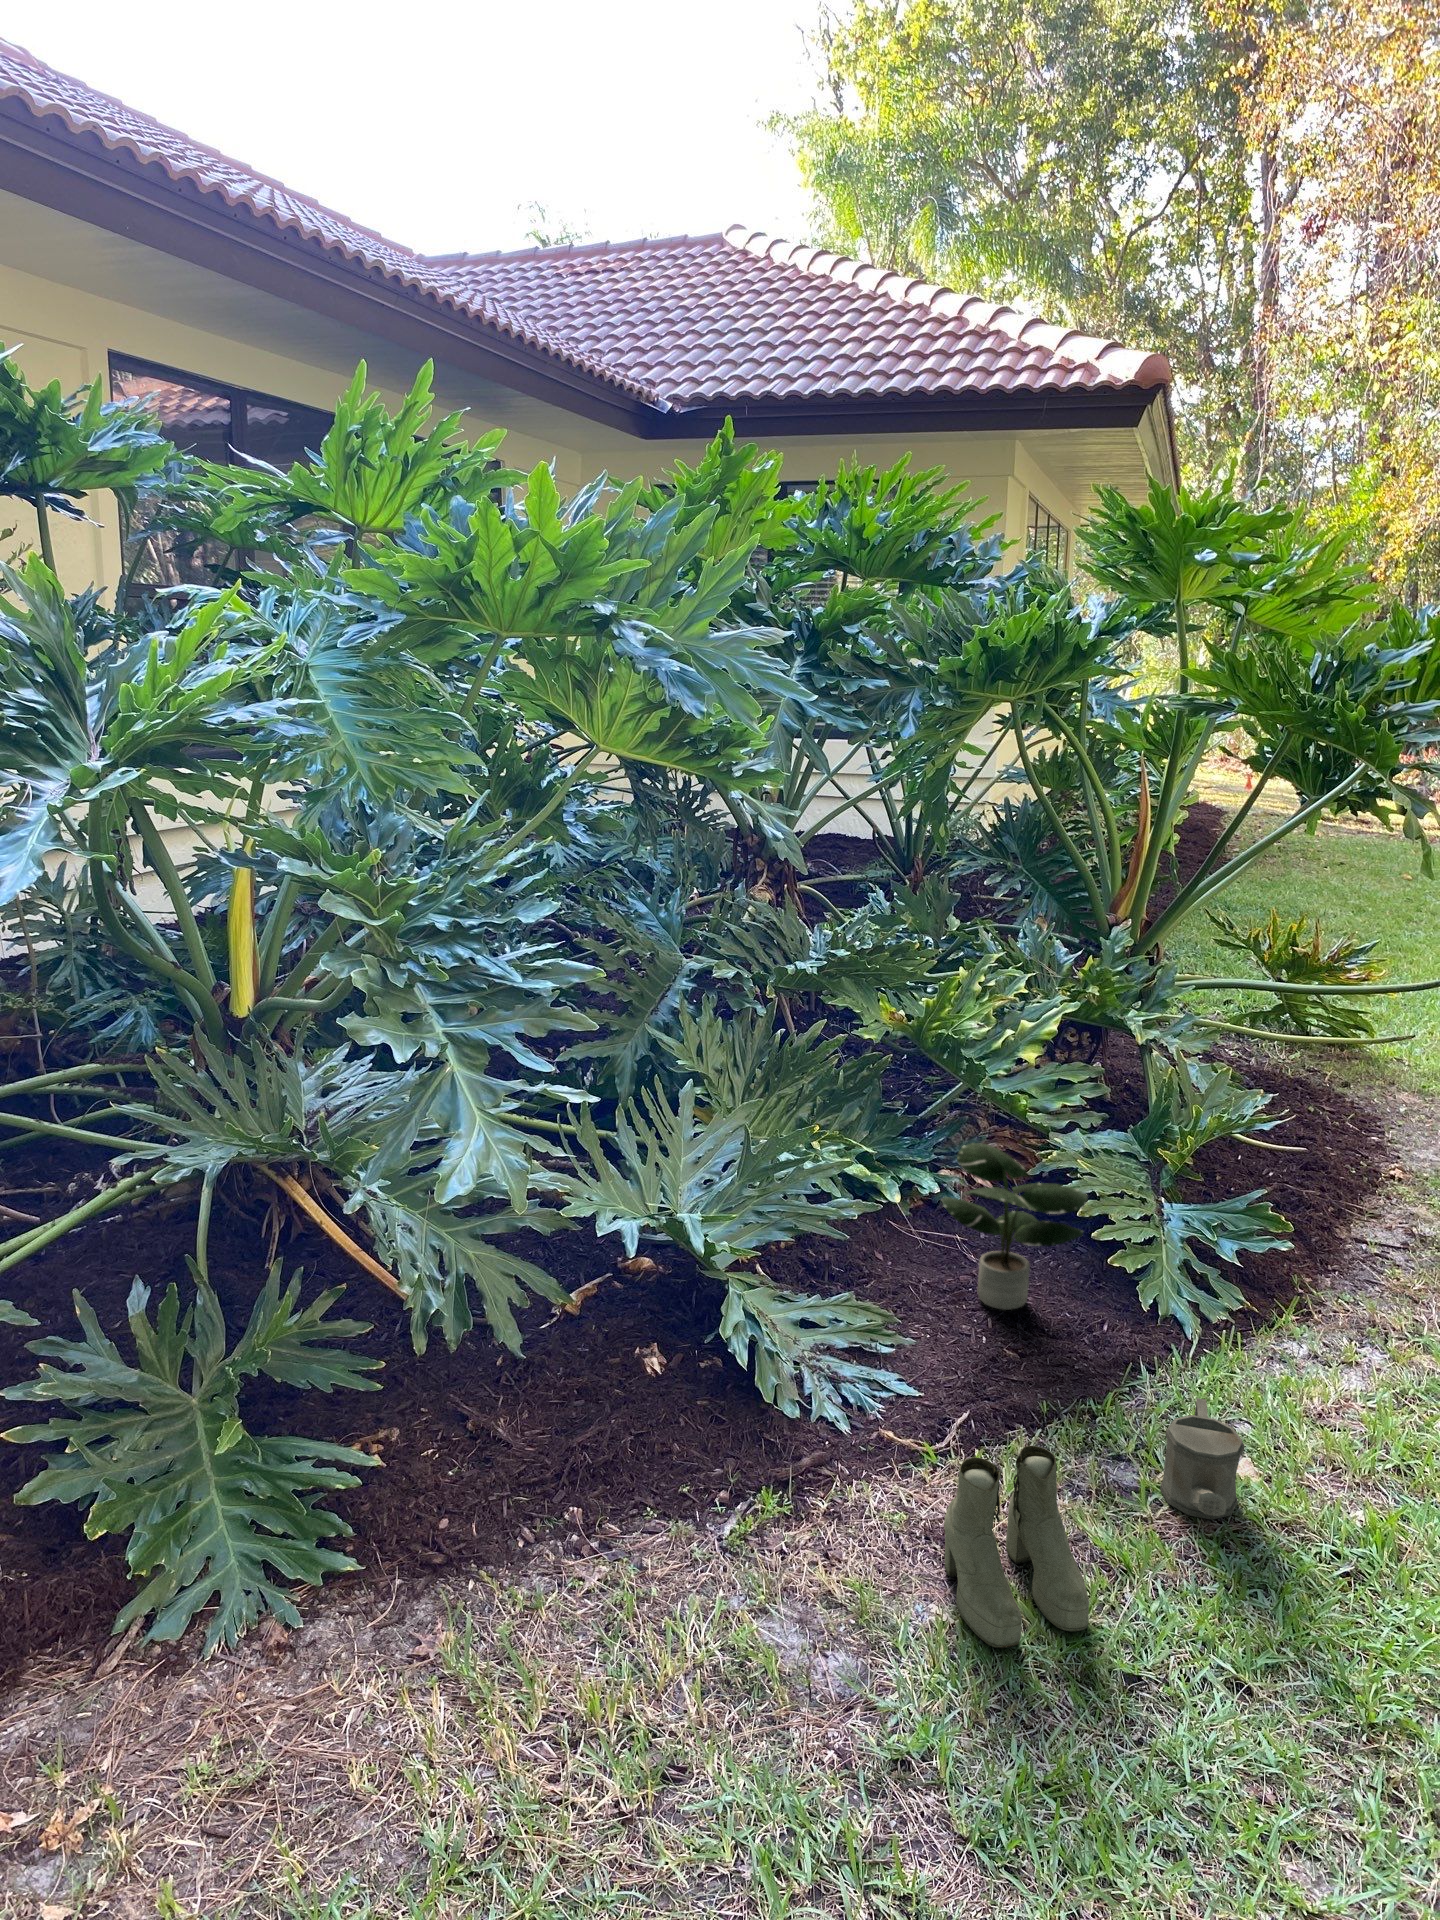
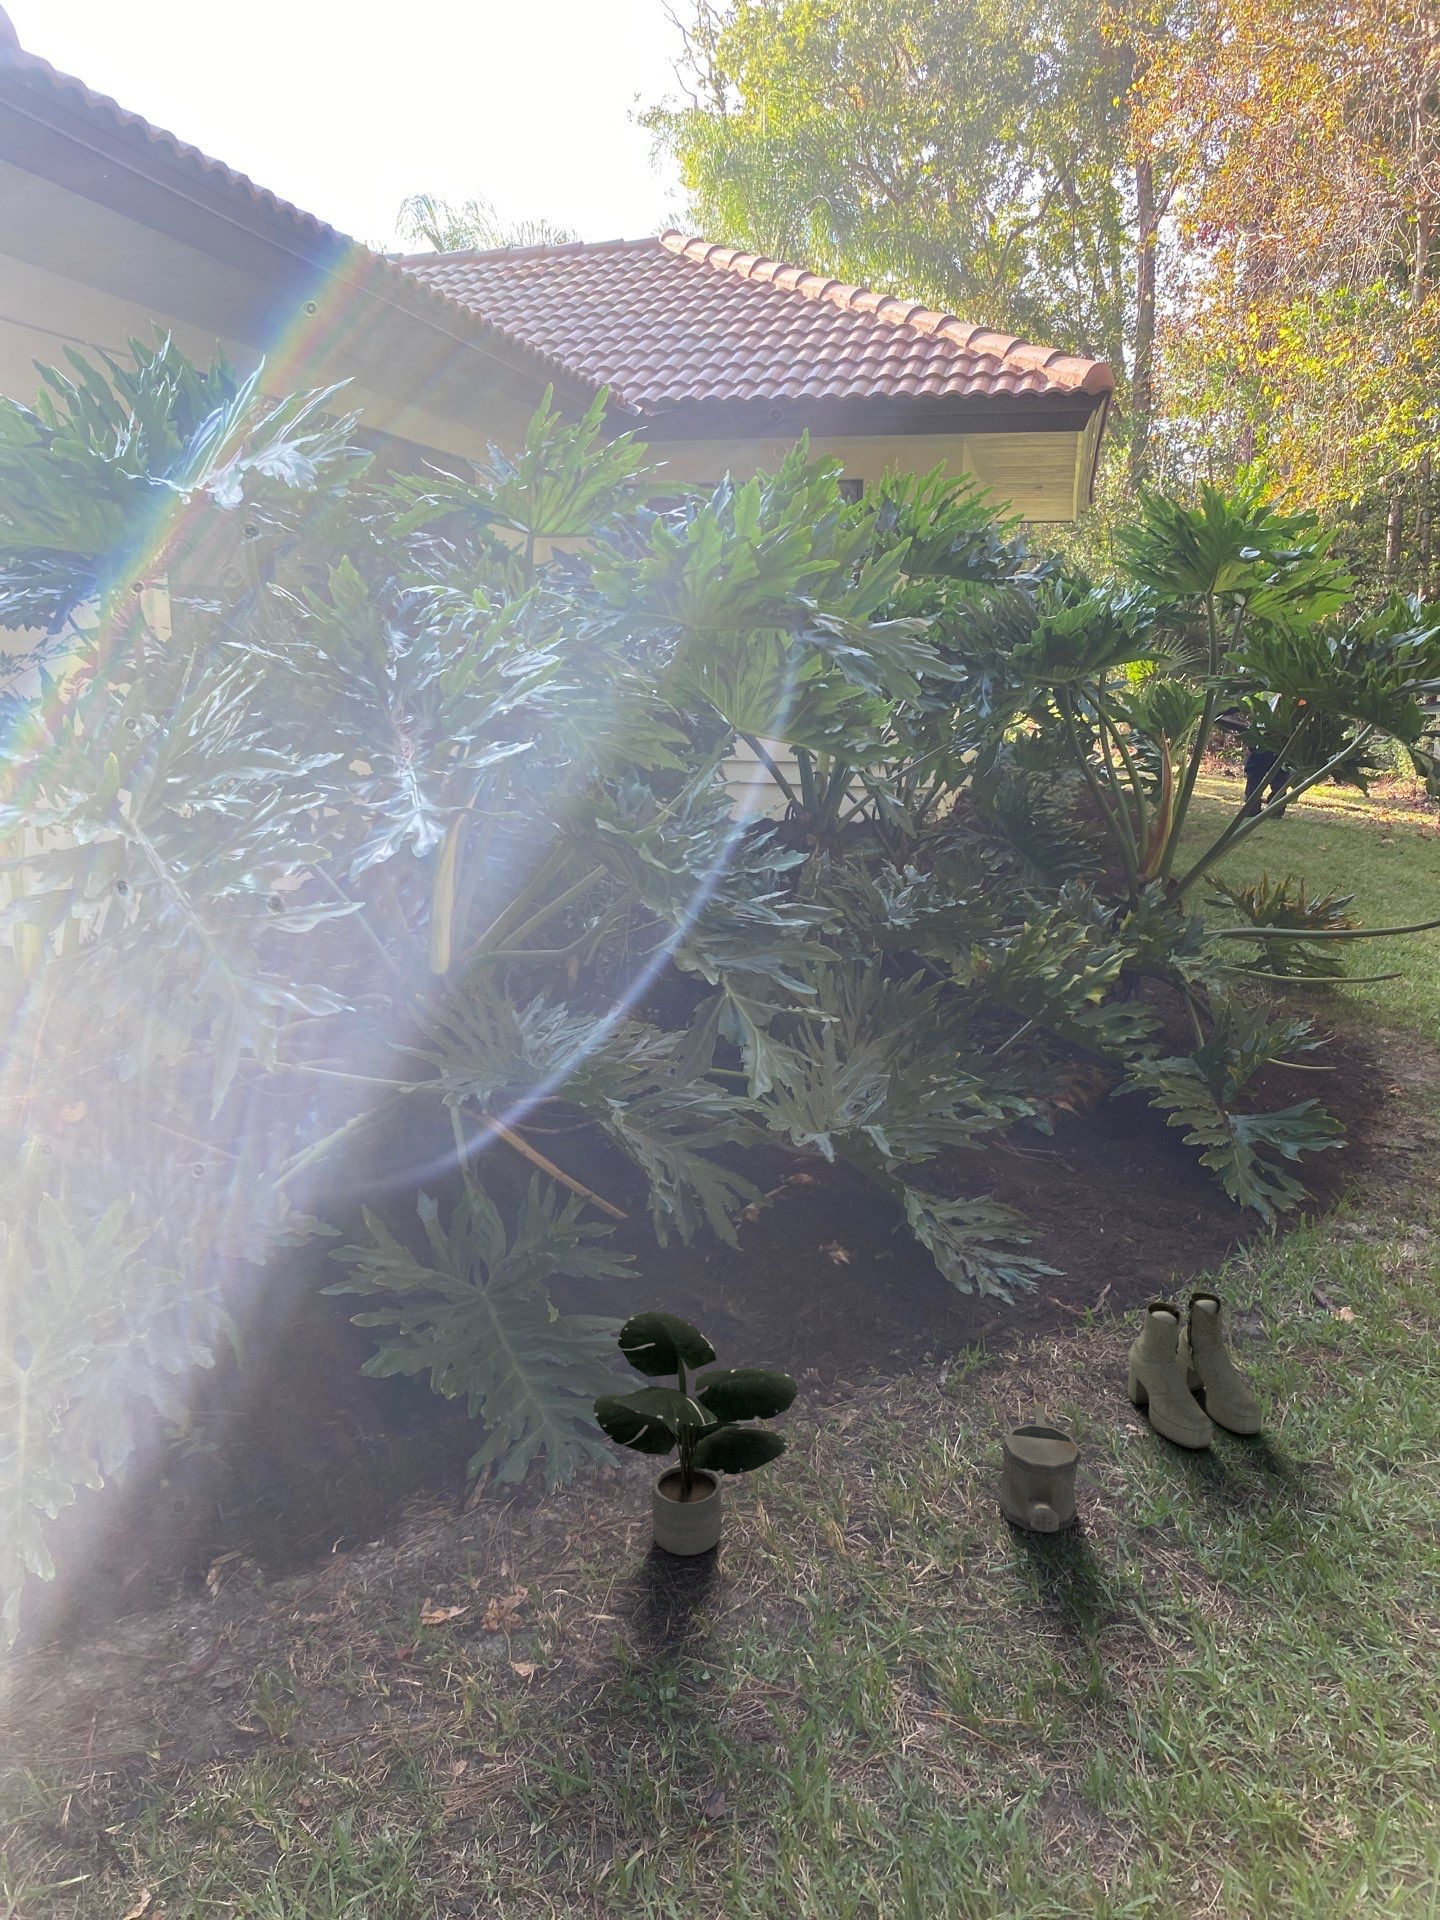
potted plant: present [942,1143,1088,1310] -> present [594,1312,798,1555]
watering can: present [1160,1398,1244,1520] -> present [999,1406,1081,1533]

